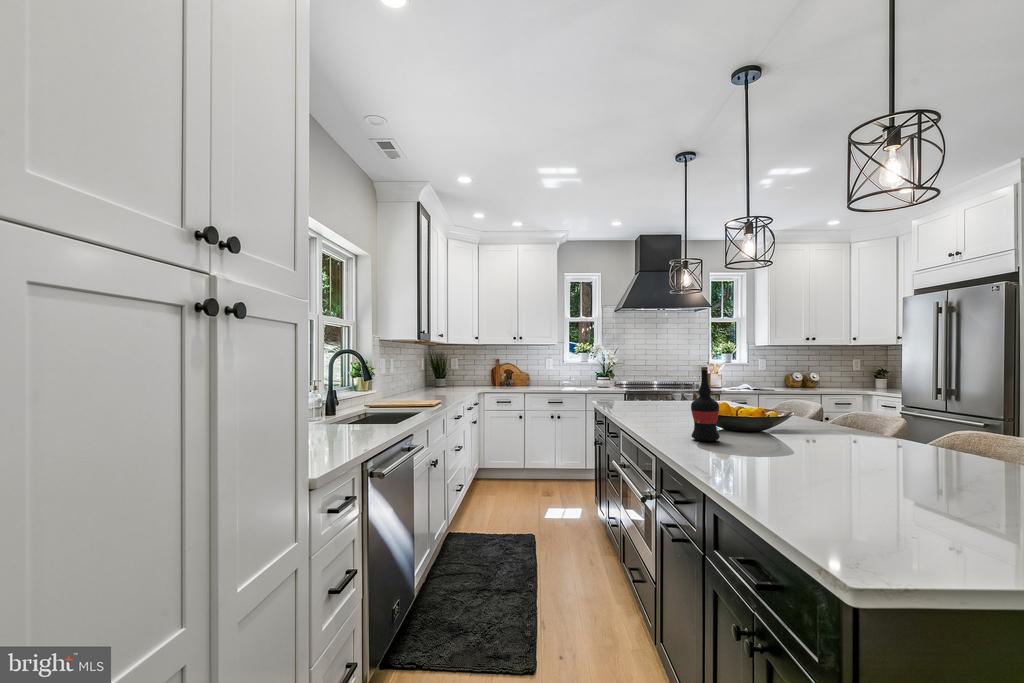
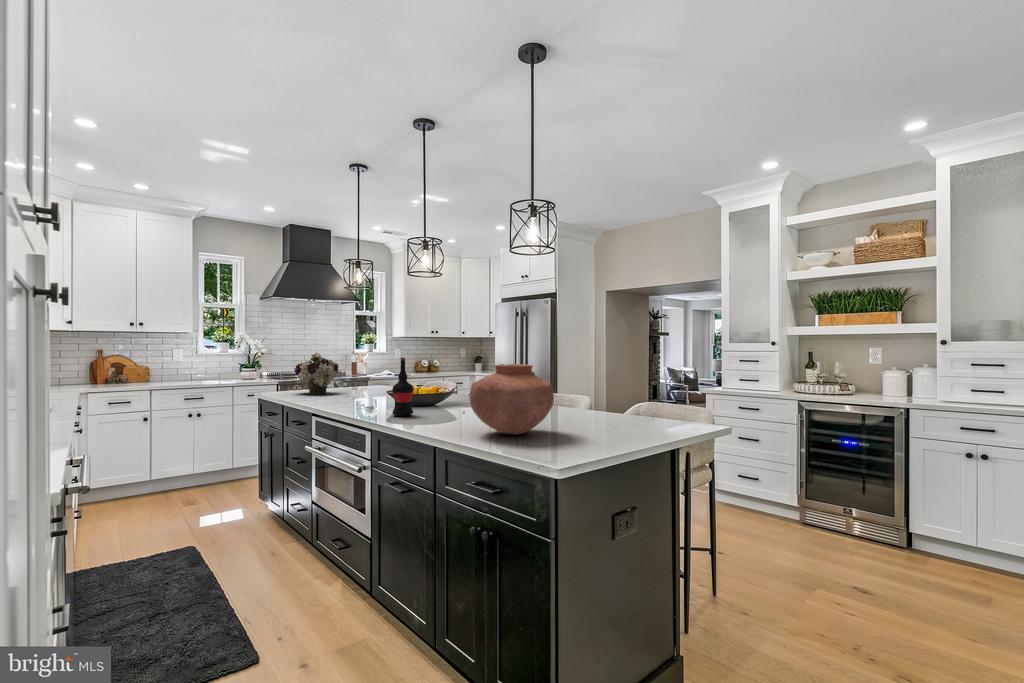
flower arrangement: none [621,362,666,406] -> present [294,353,339,395]
vase: none [767,378,942,498] -> present [469,364,554,434]

